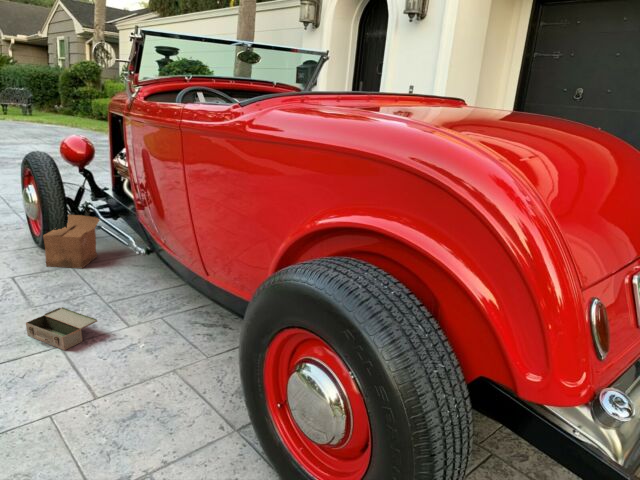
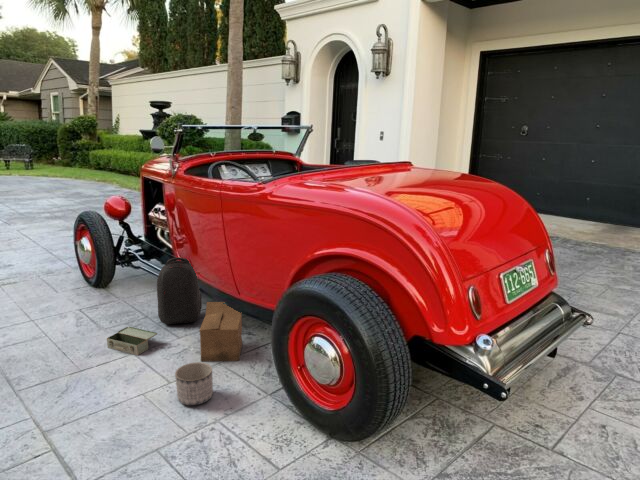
cardboard box: present [43,214,100,268] -> present [199,302,242,362]
backpack: none [106,218,169,306] -> present [157,257,202,324]
planter: none [92,375,152,443] -> present [175,362,213,405]

